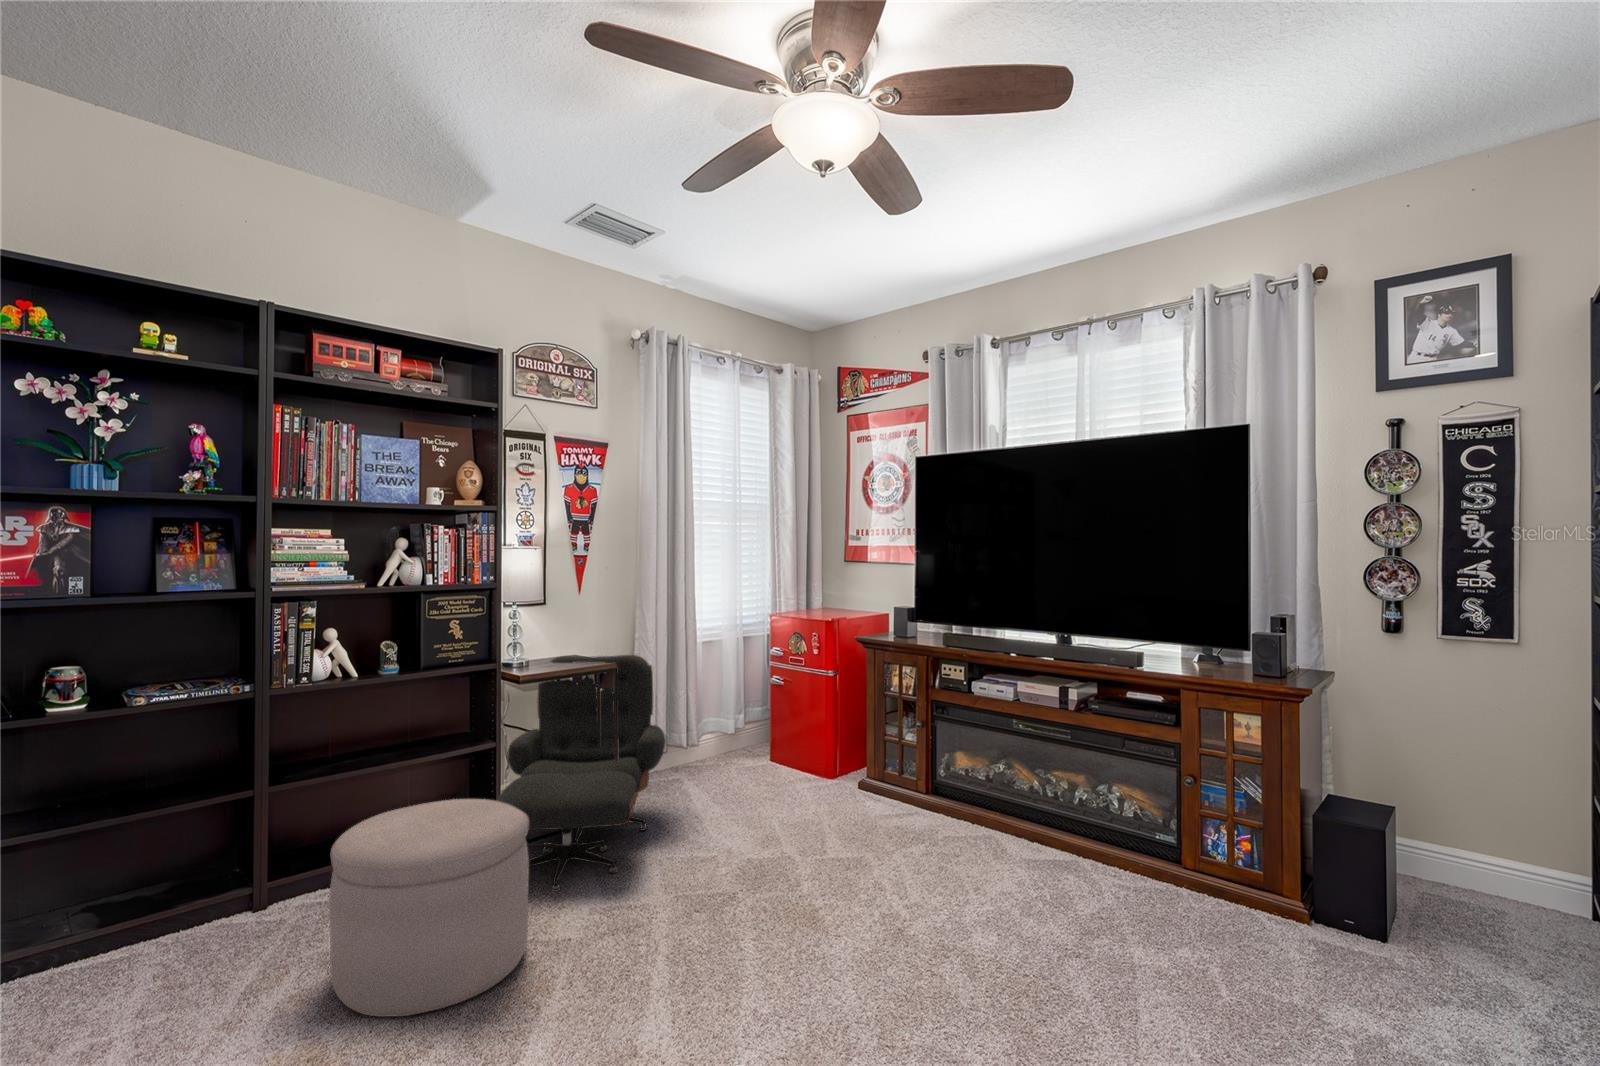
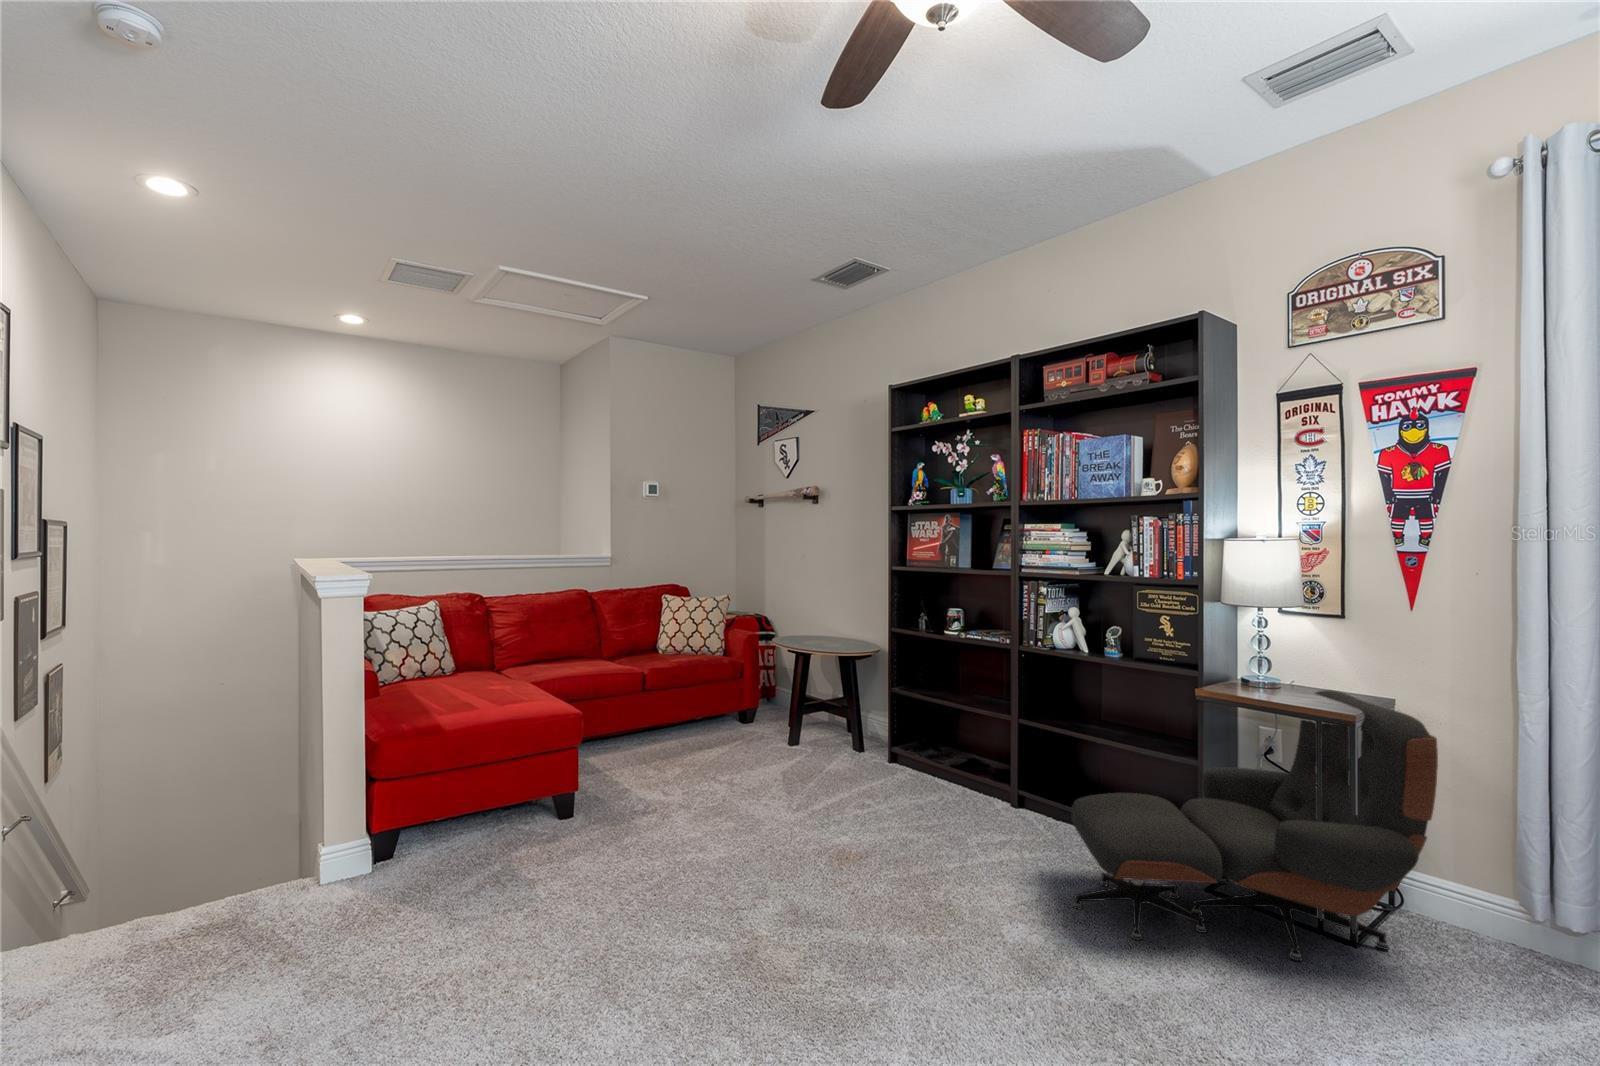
ottoman: present [329,799,529,1017] -> none [855,741,994,896]

